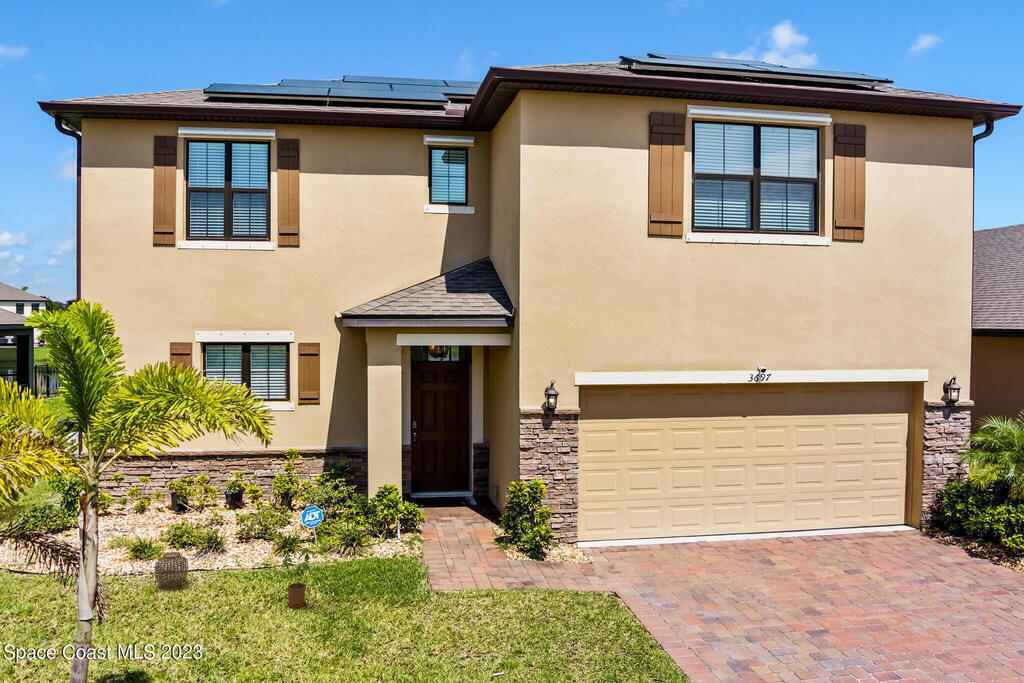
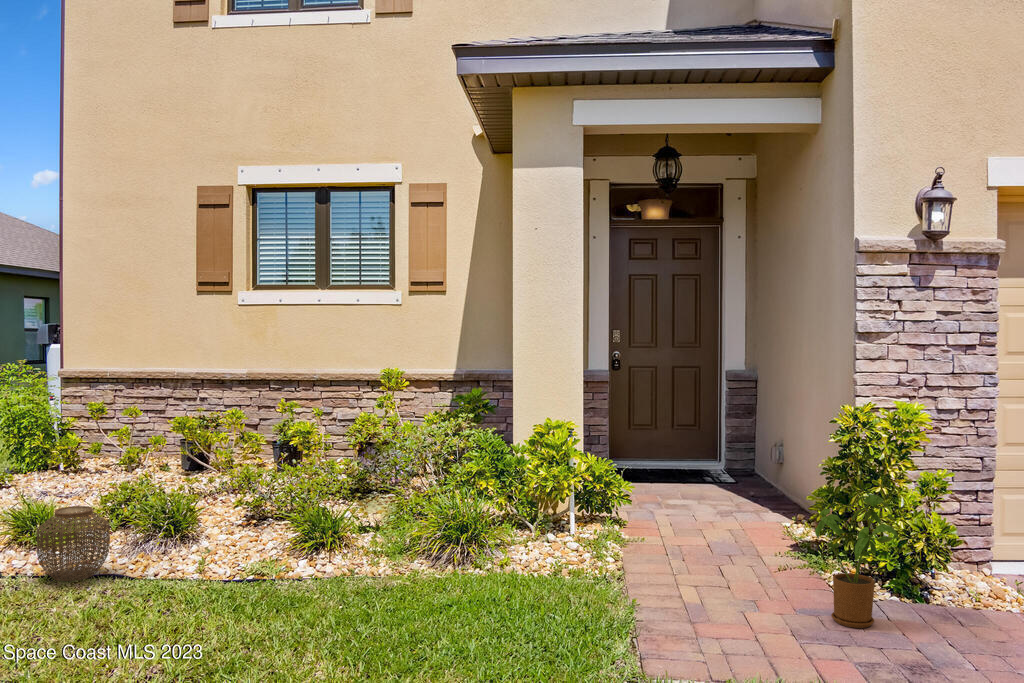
house plant: present [281,548,314,608] -> present [815,494,900,628]

